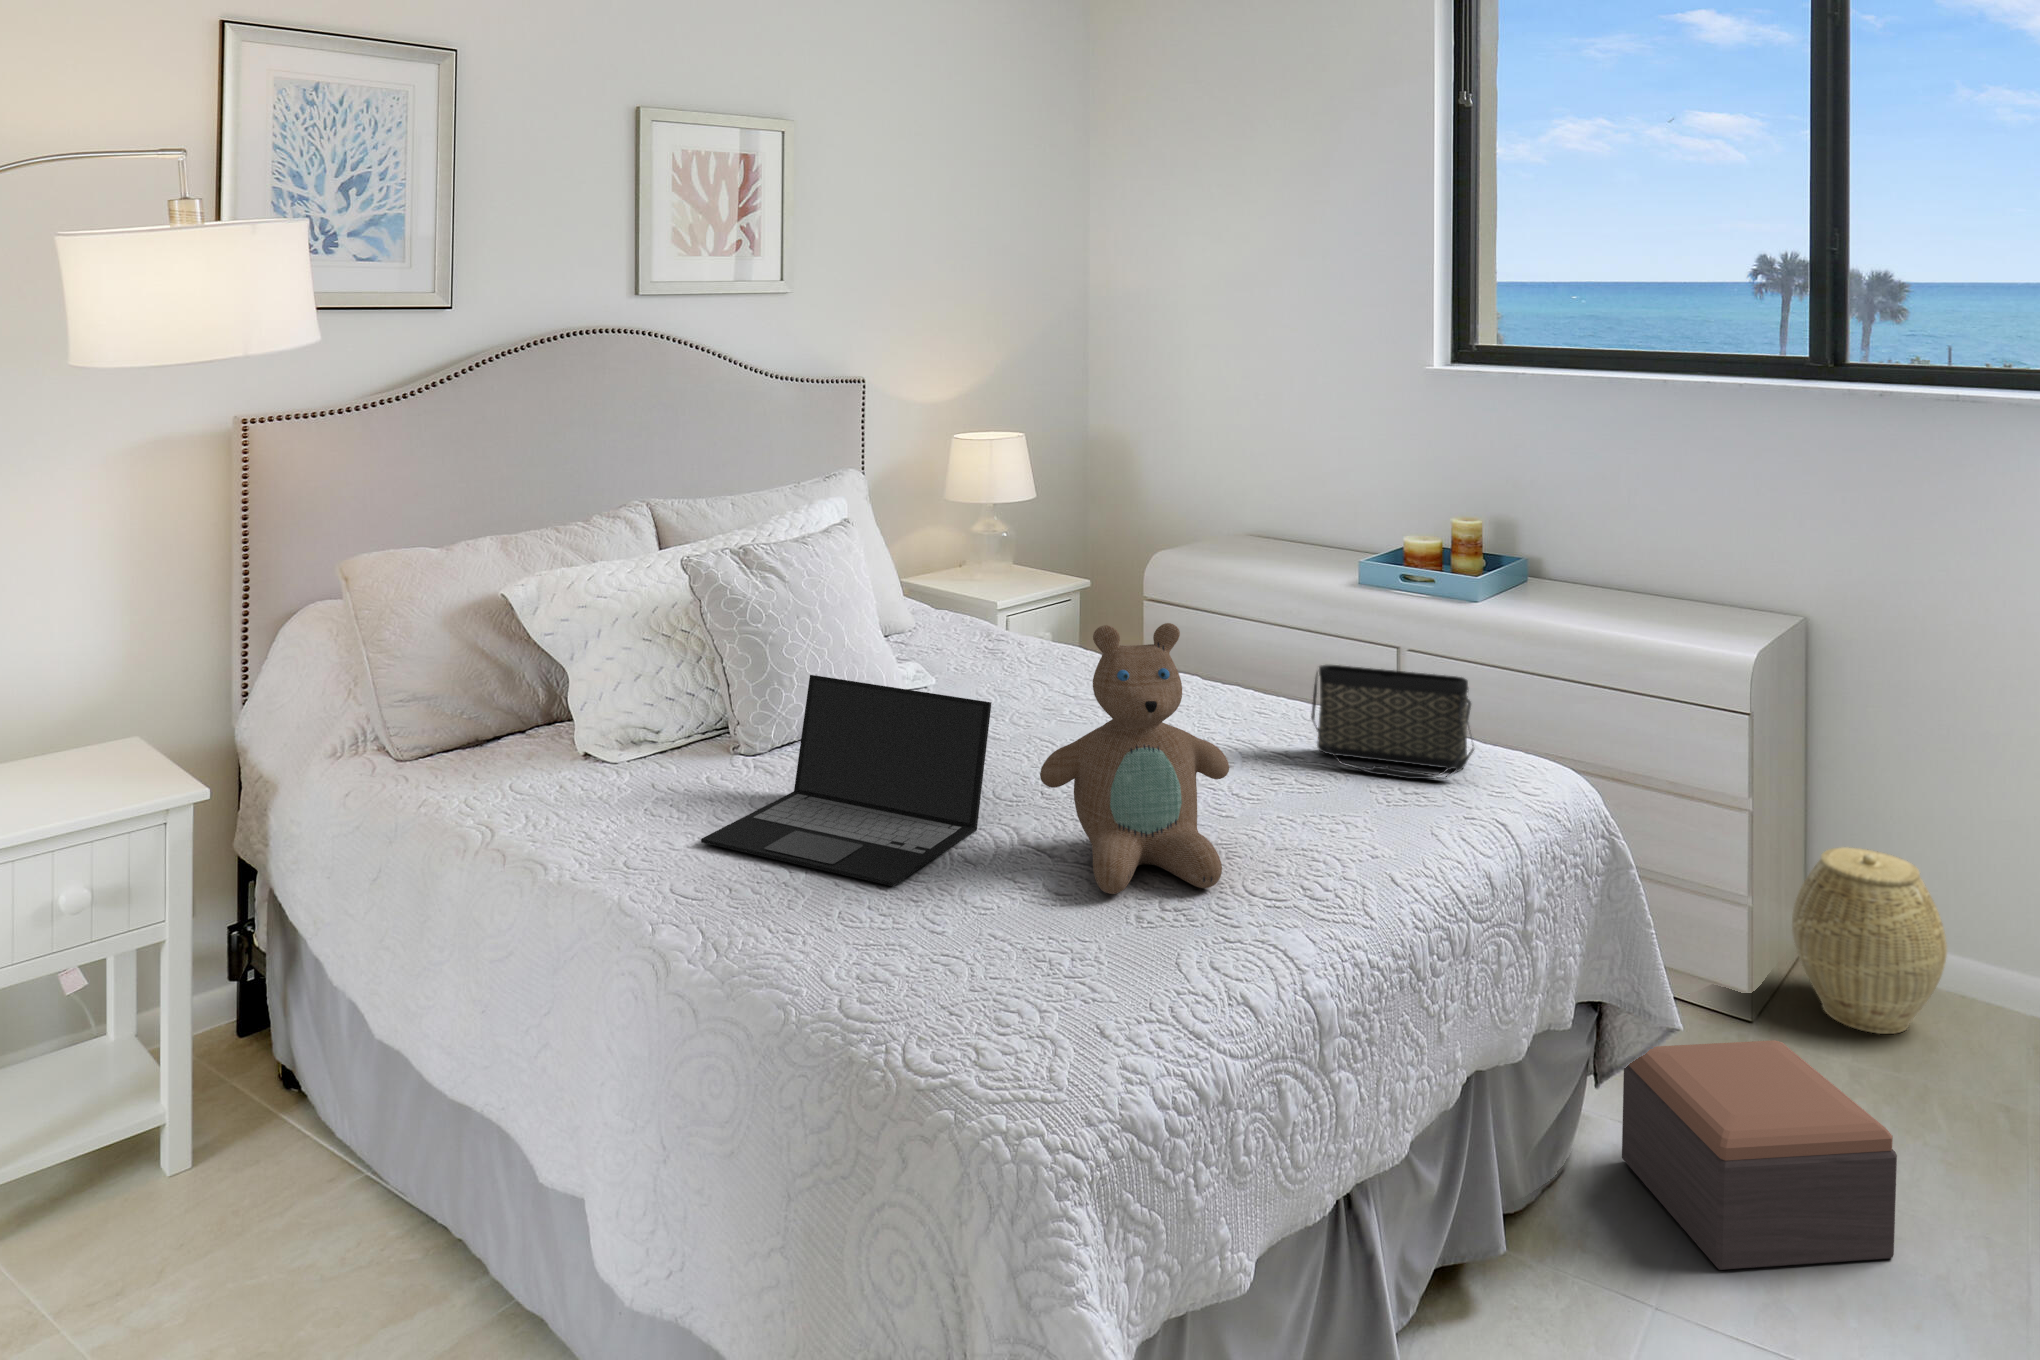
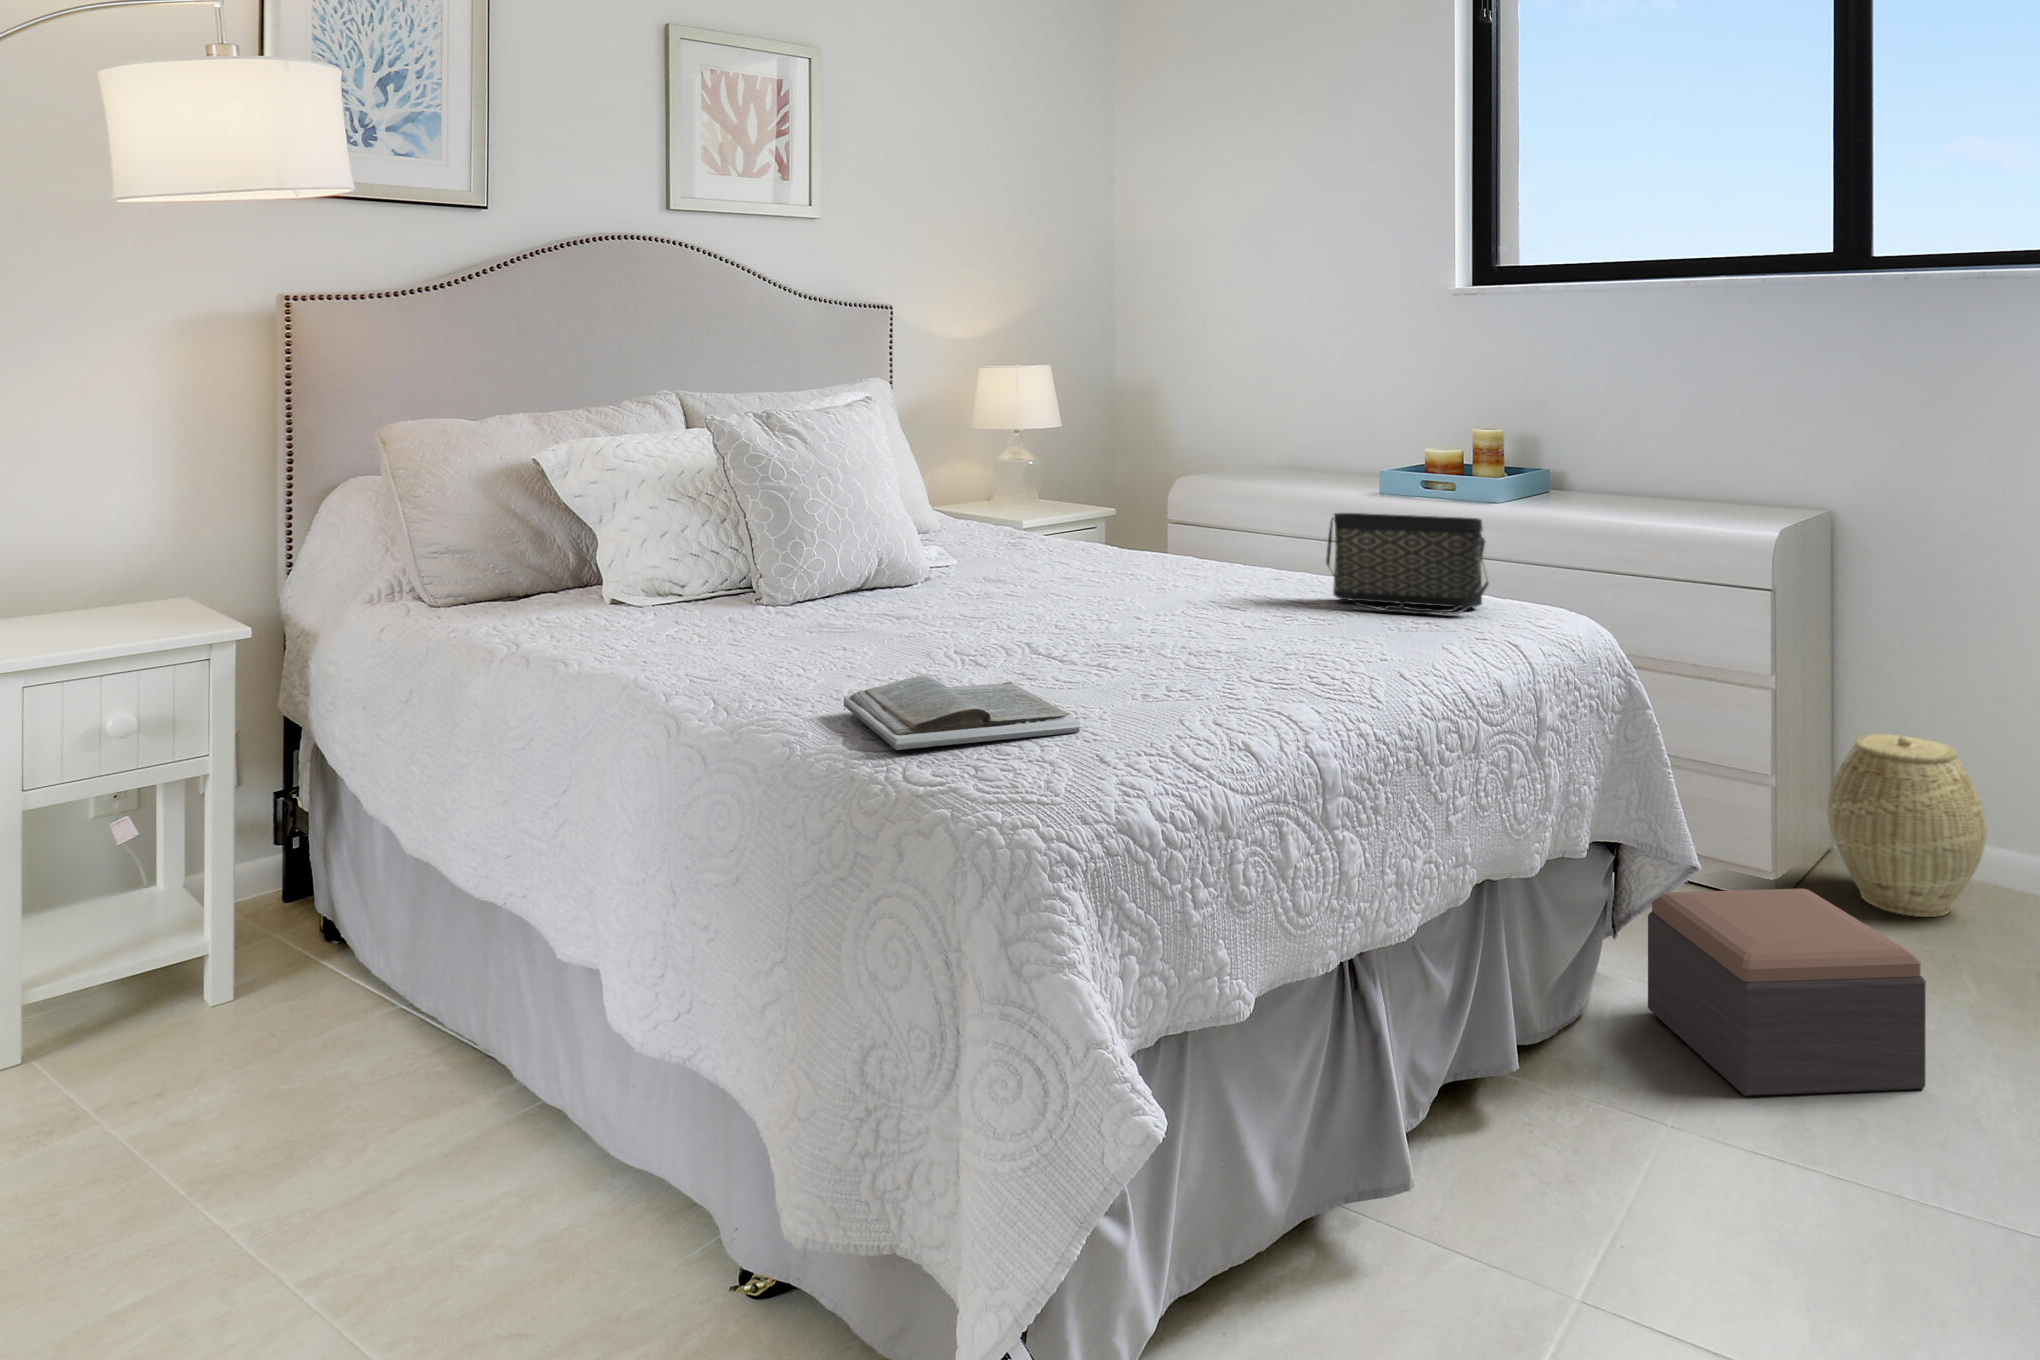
teddy bear: present [1040,623,1229,894] -> none [1050,428,1238,679]
laptop: present [701,675,991,886] -> none [719,510,1005,675]
book: none [835,907,1078,1025] -> present [844,676,1080,750]

